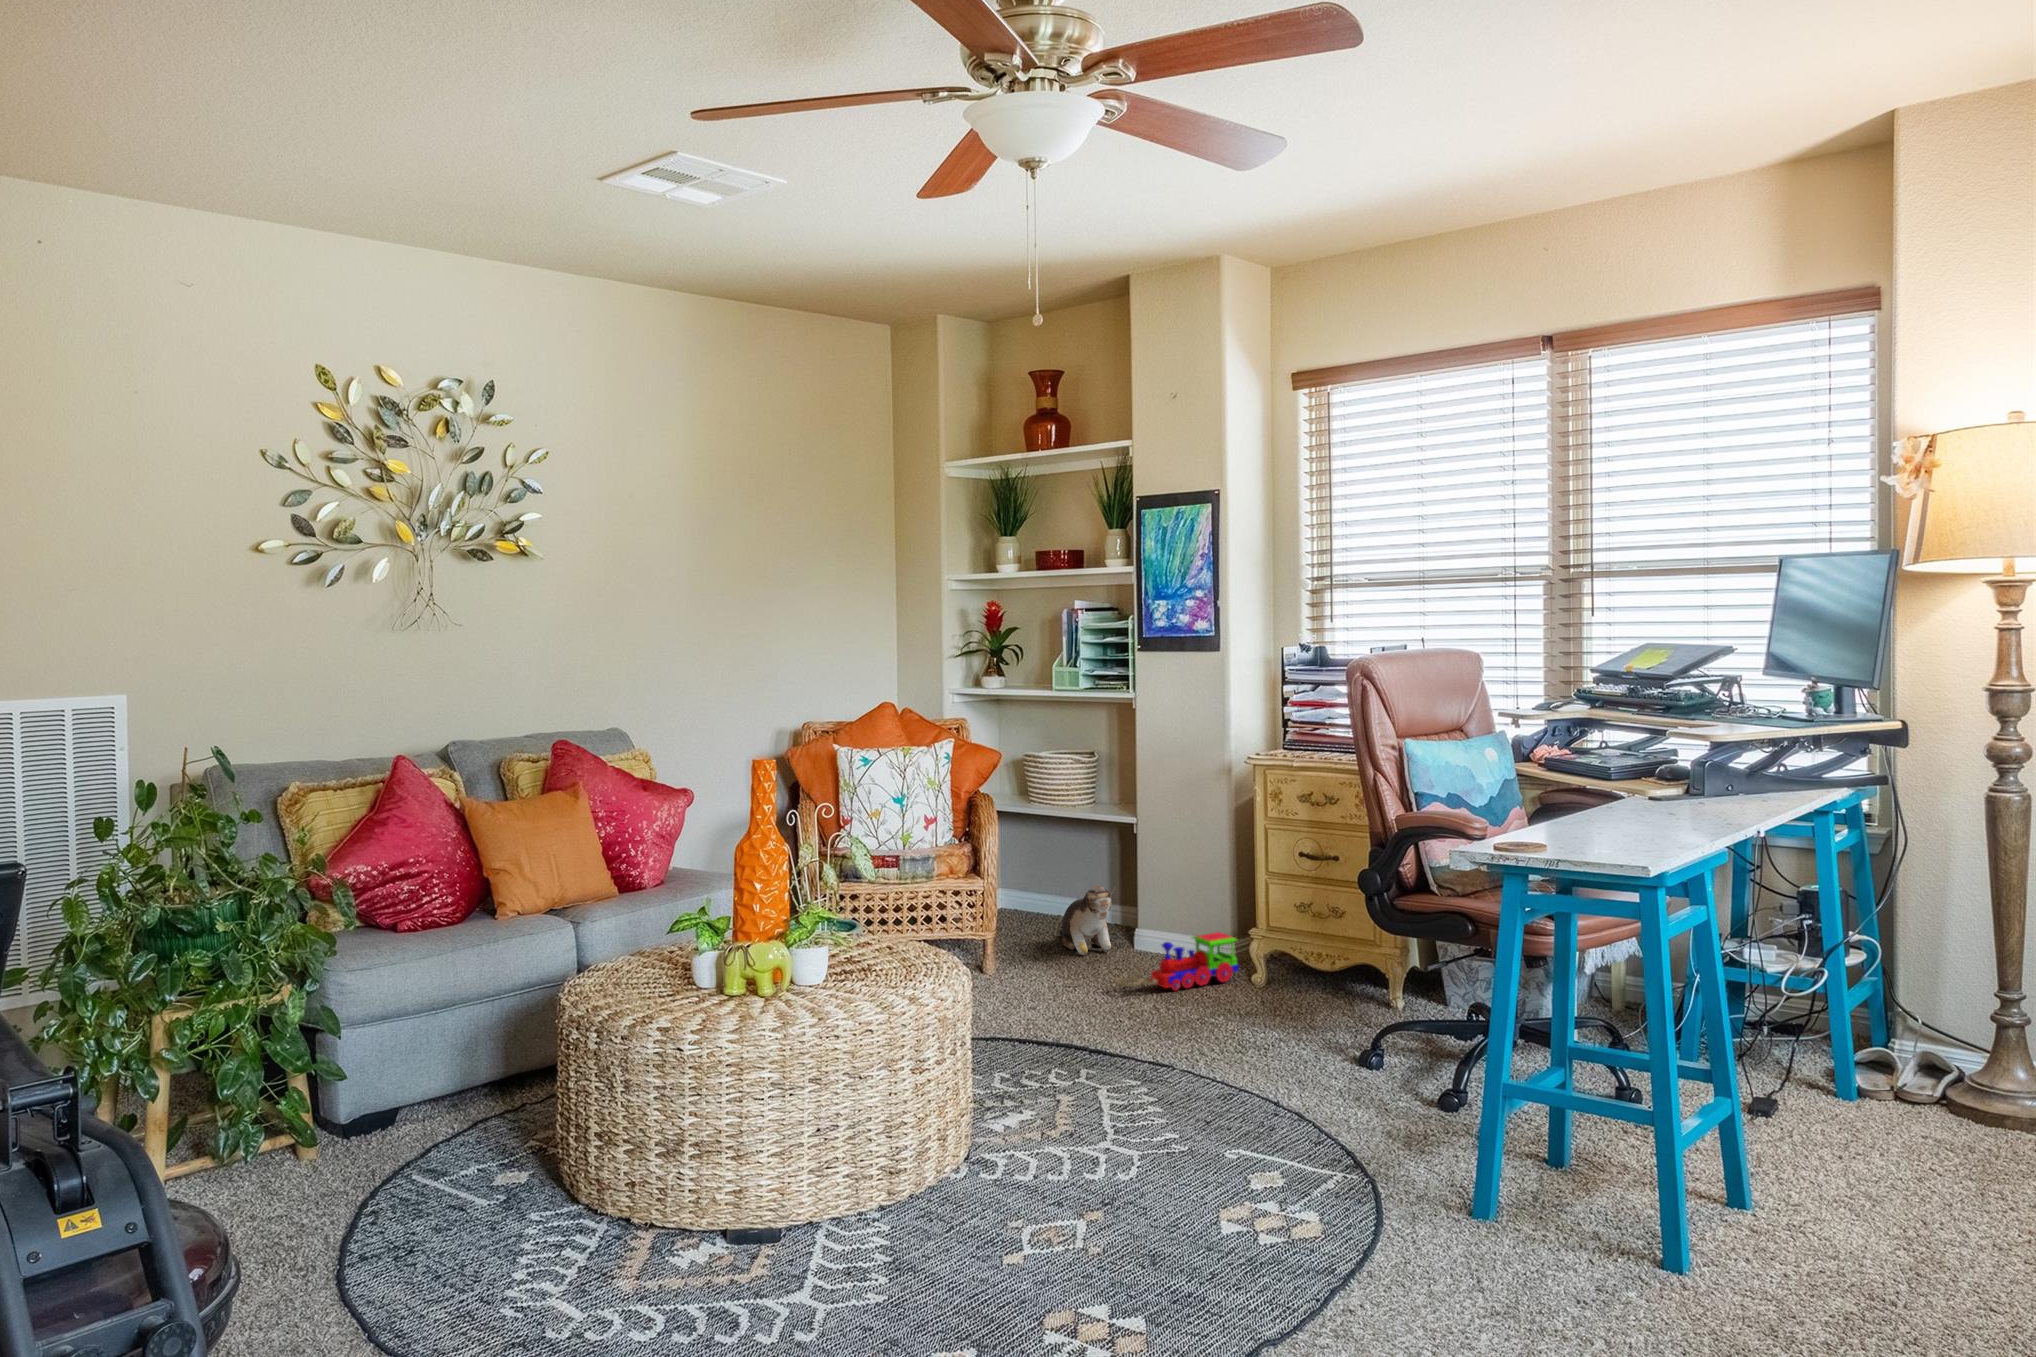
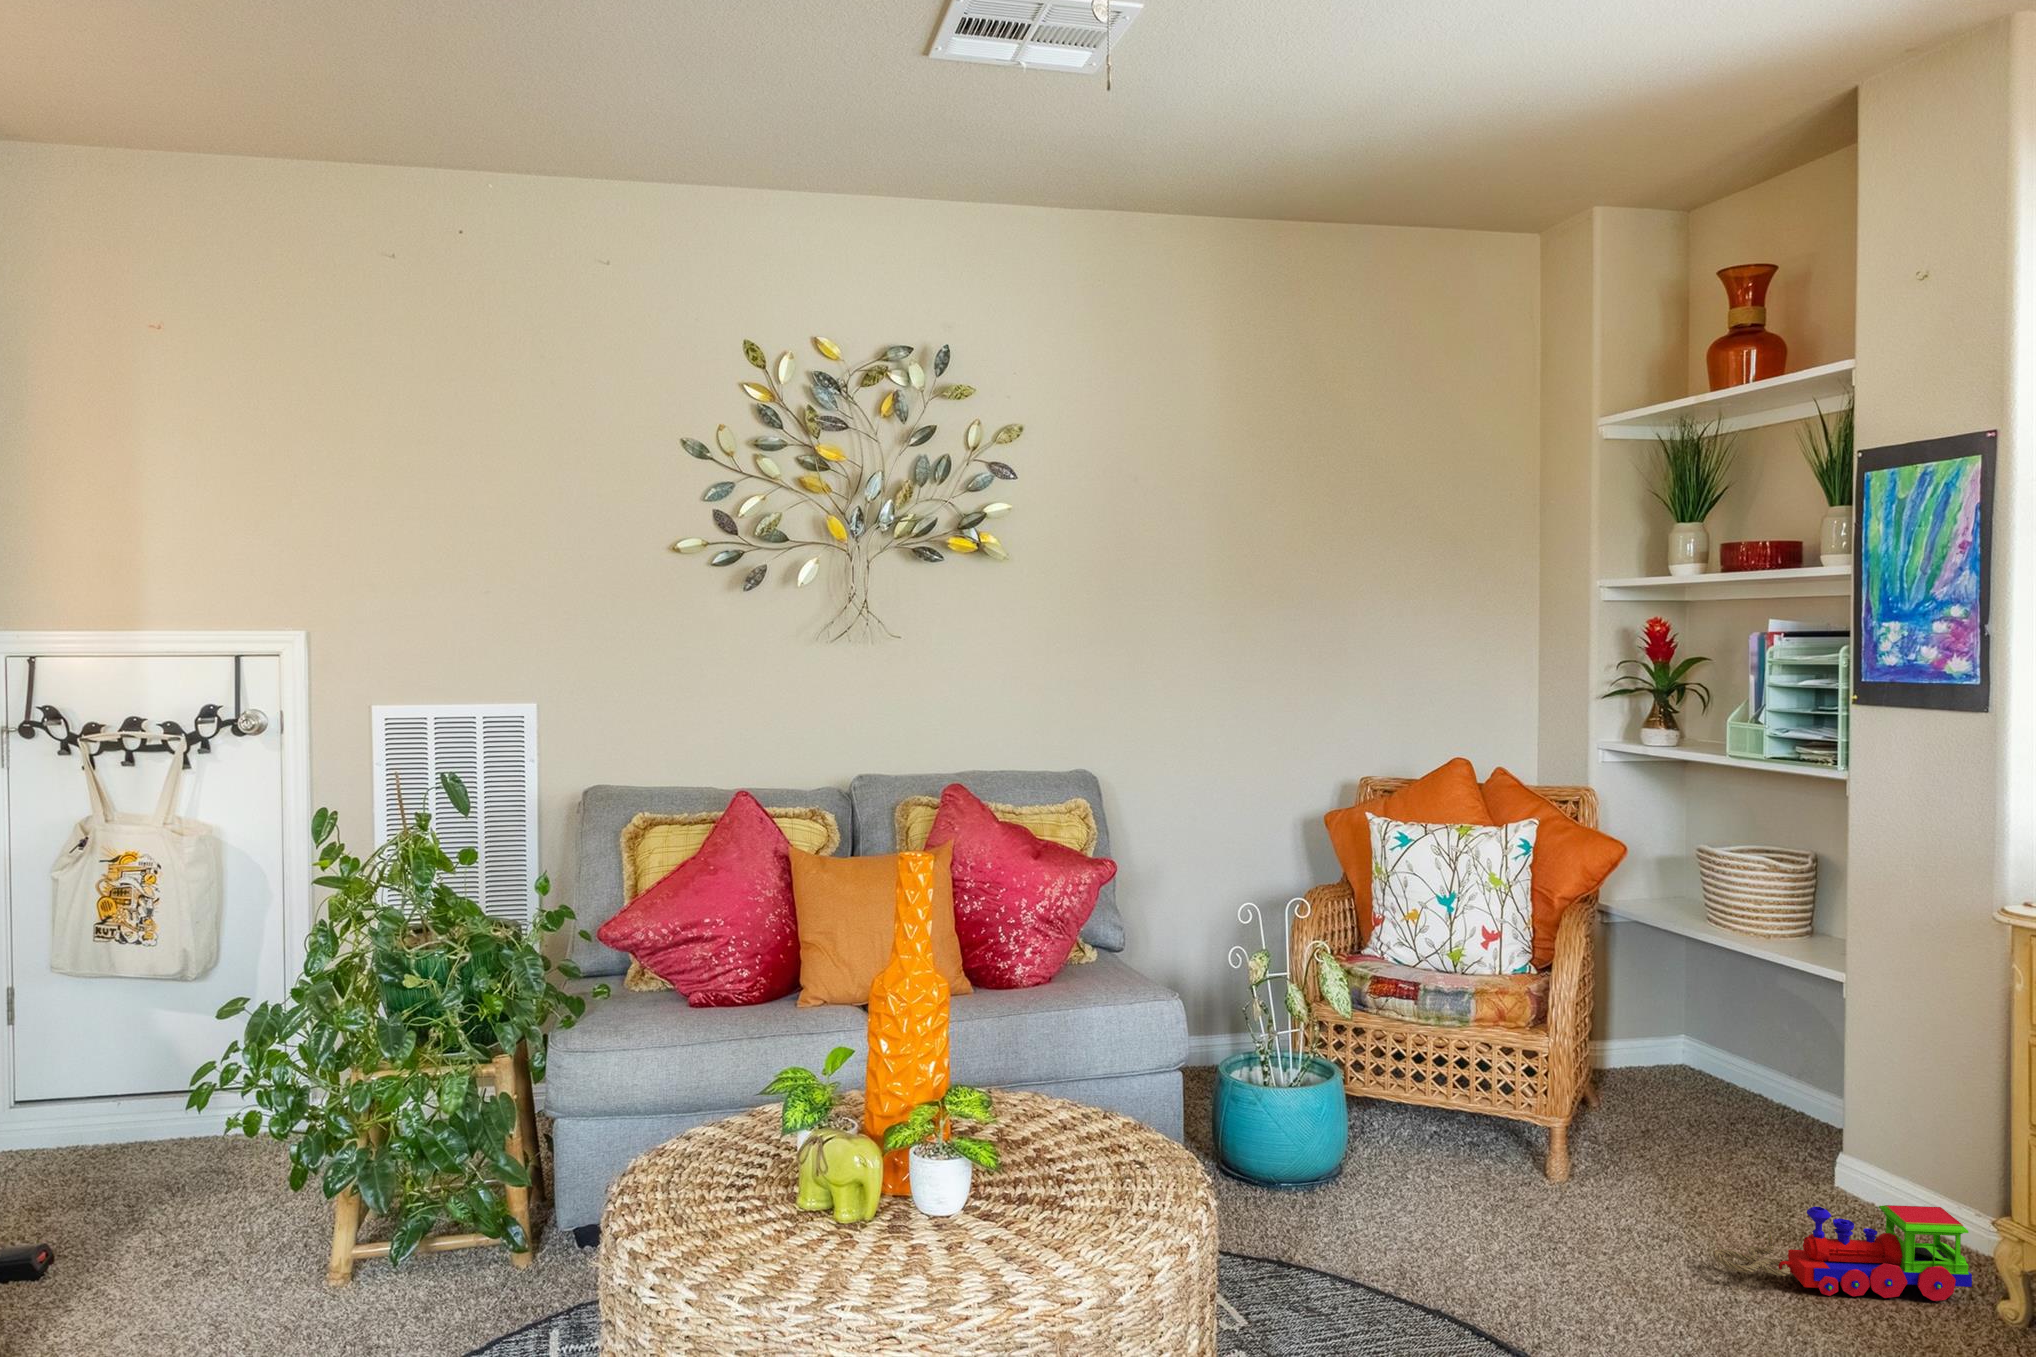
plush toy: present [1059,886,1116,955] -> none [1690,1077,1770,1184]

